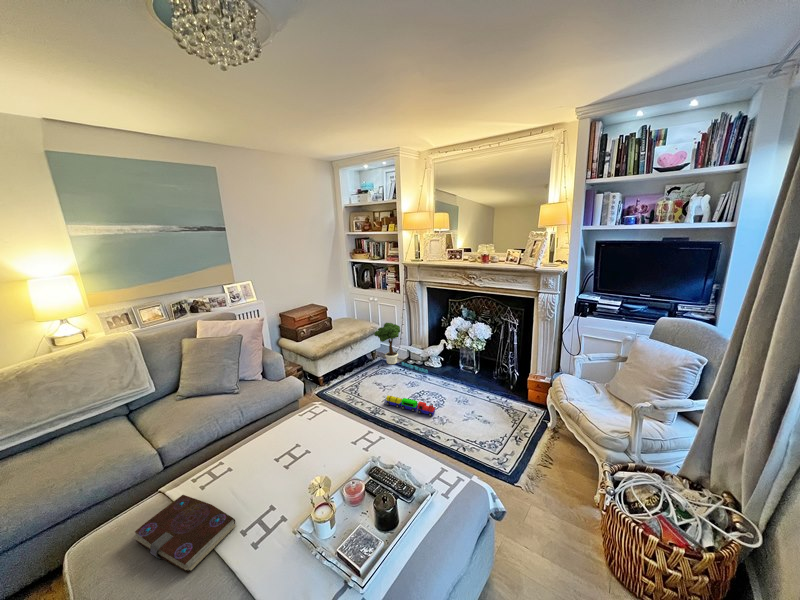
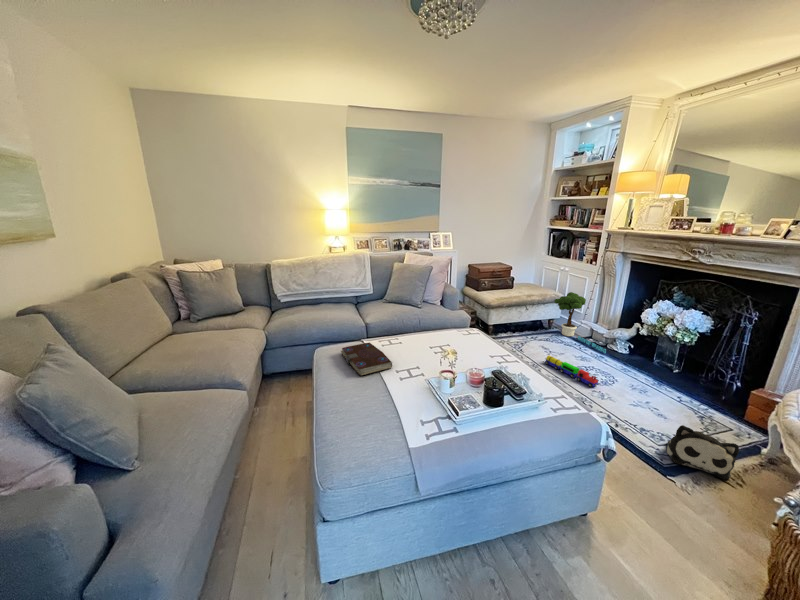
plush toy: none [500,433,543,467] -> present [667,425,739,479]

